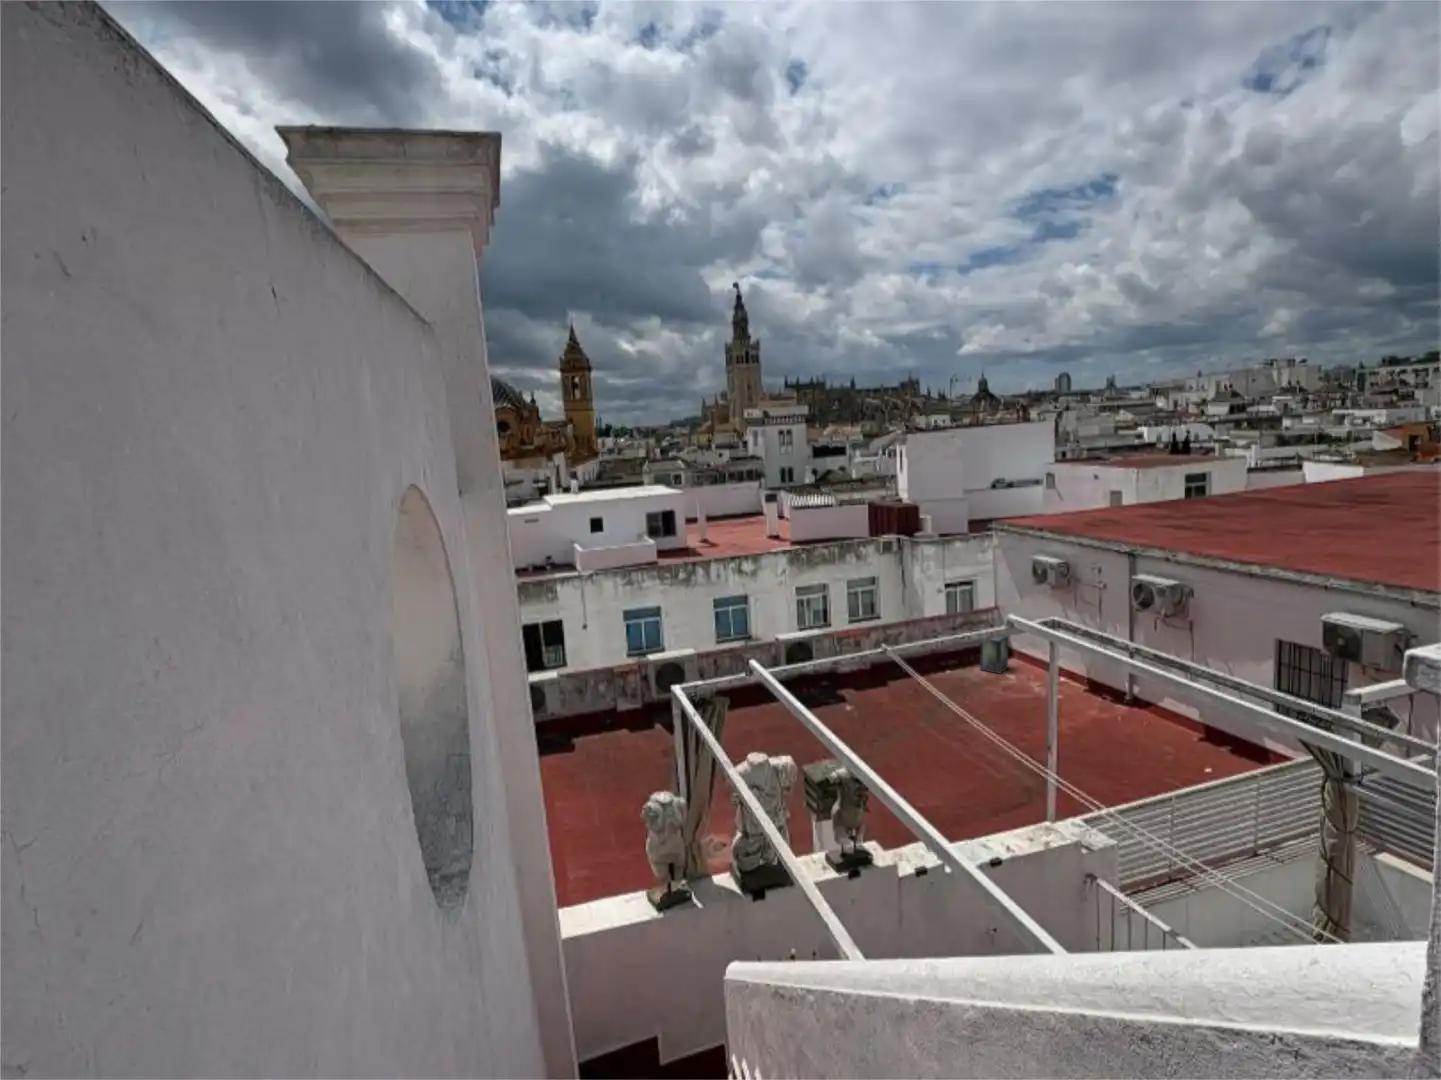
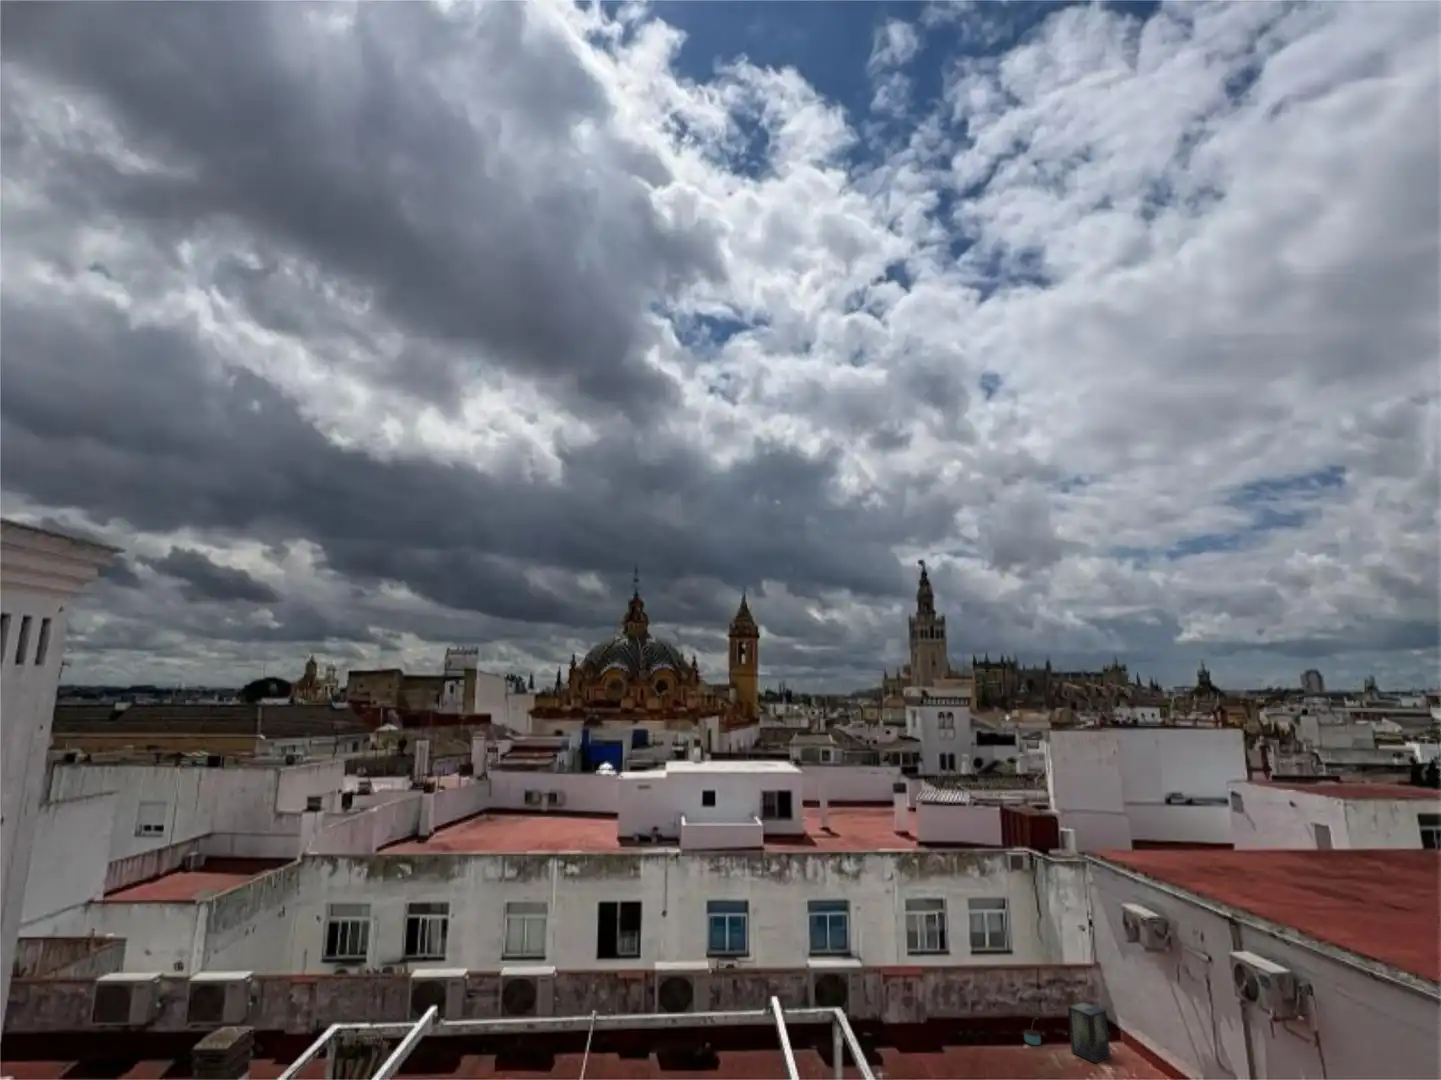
potted plant: none [937,629,960,670] -> present [1015,986,1042,1045]

